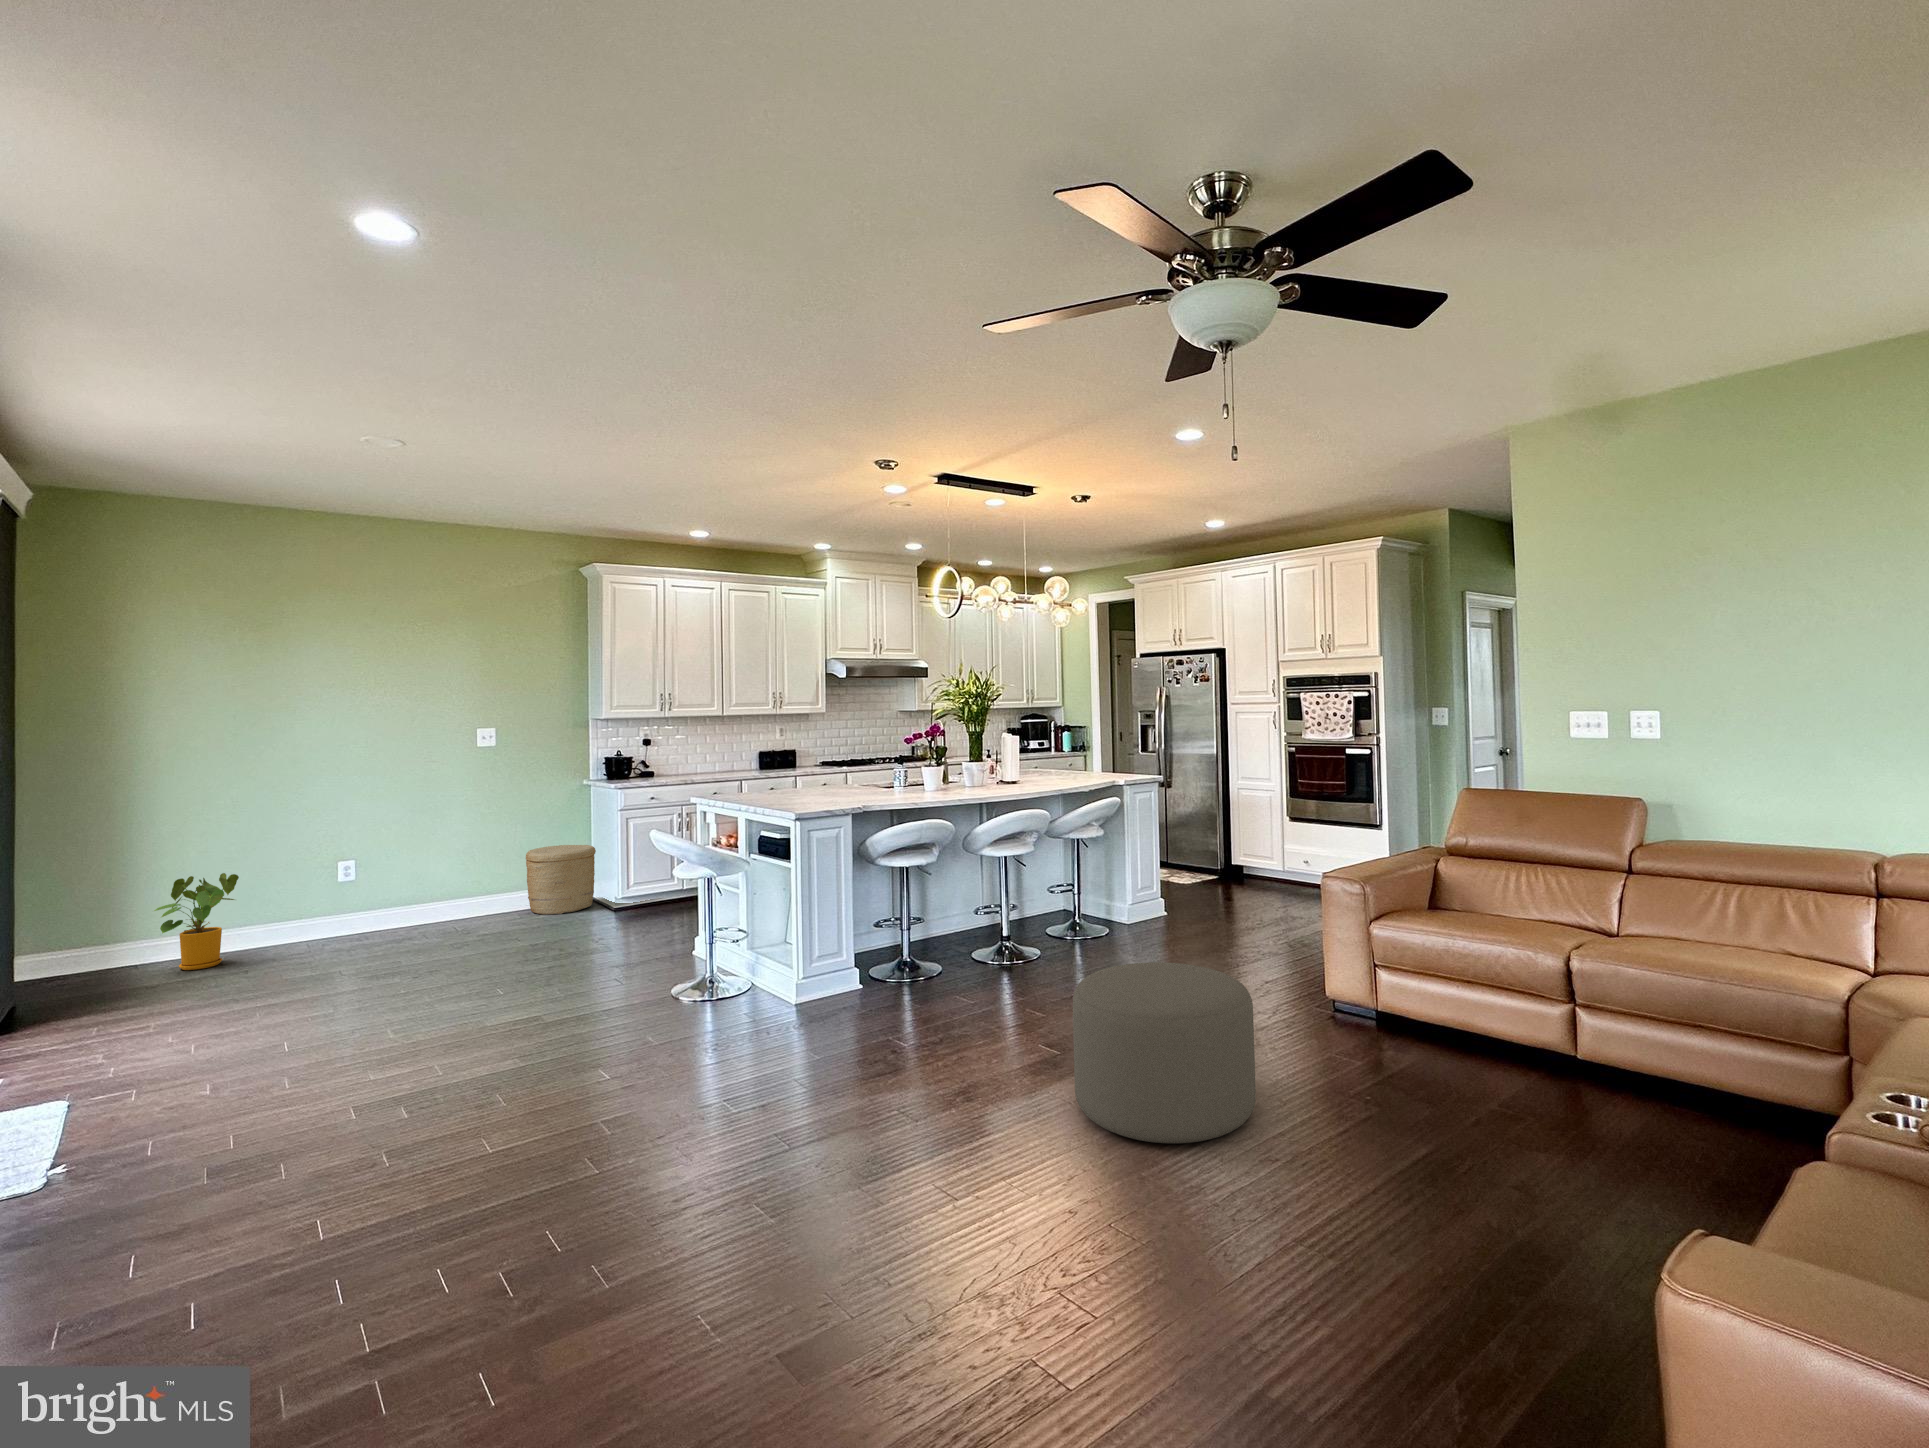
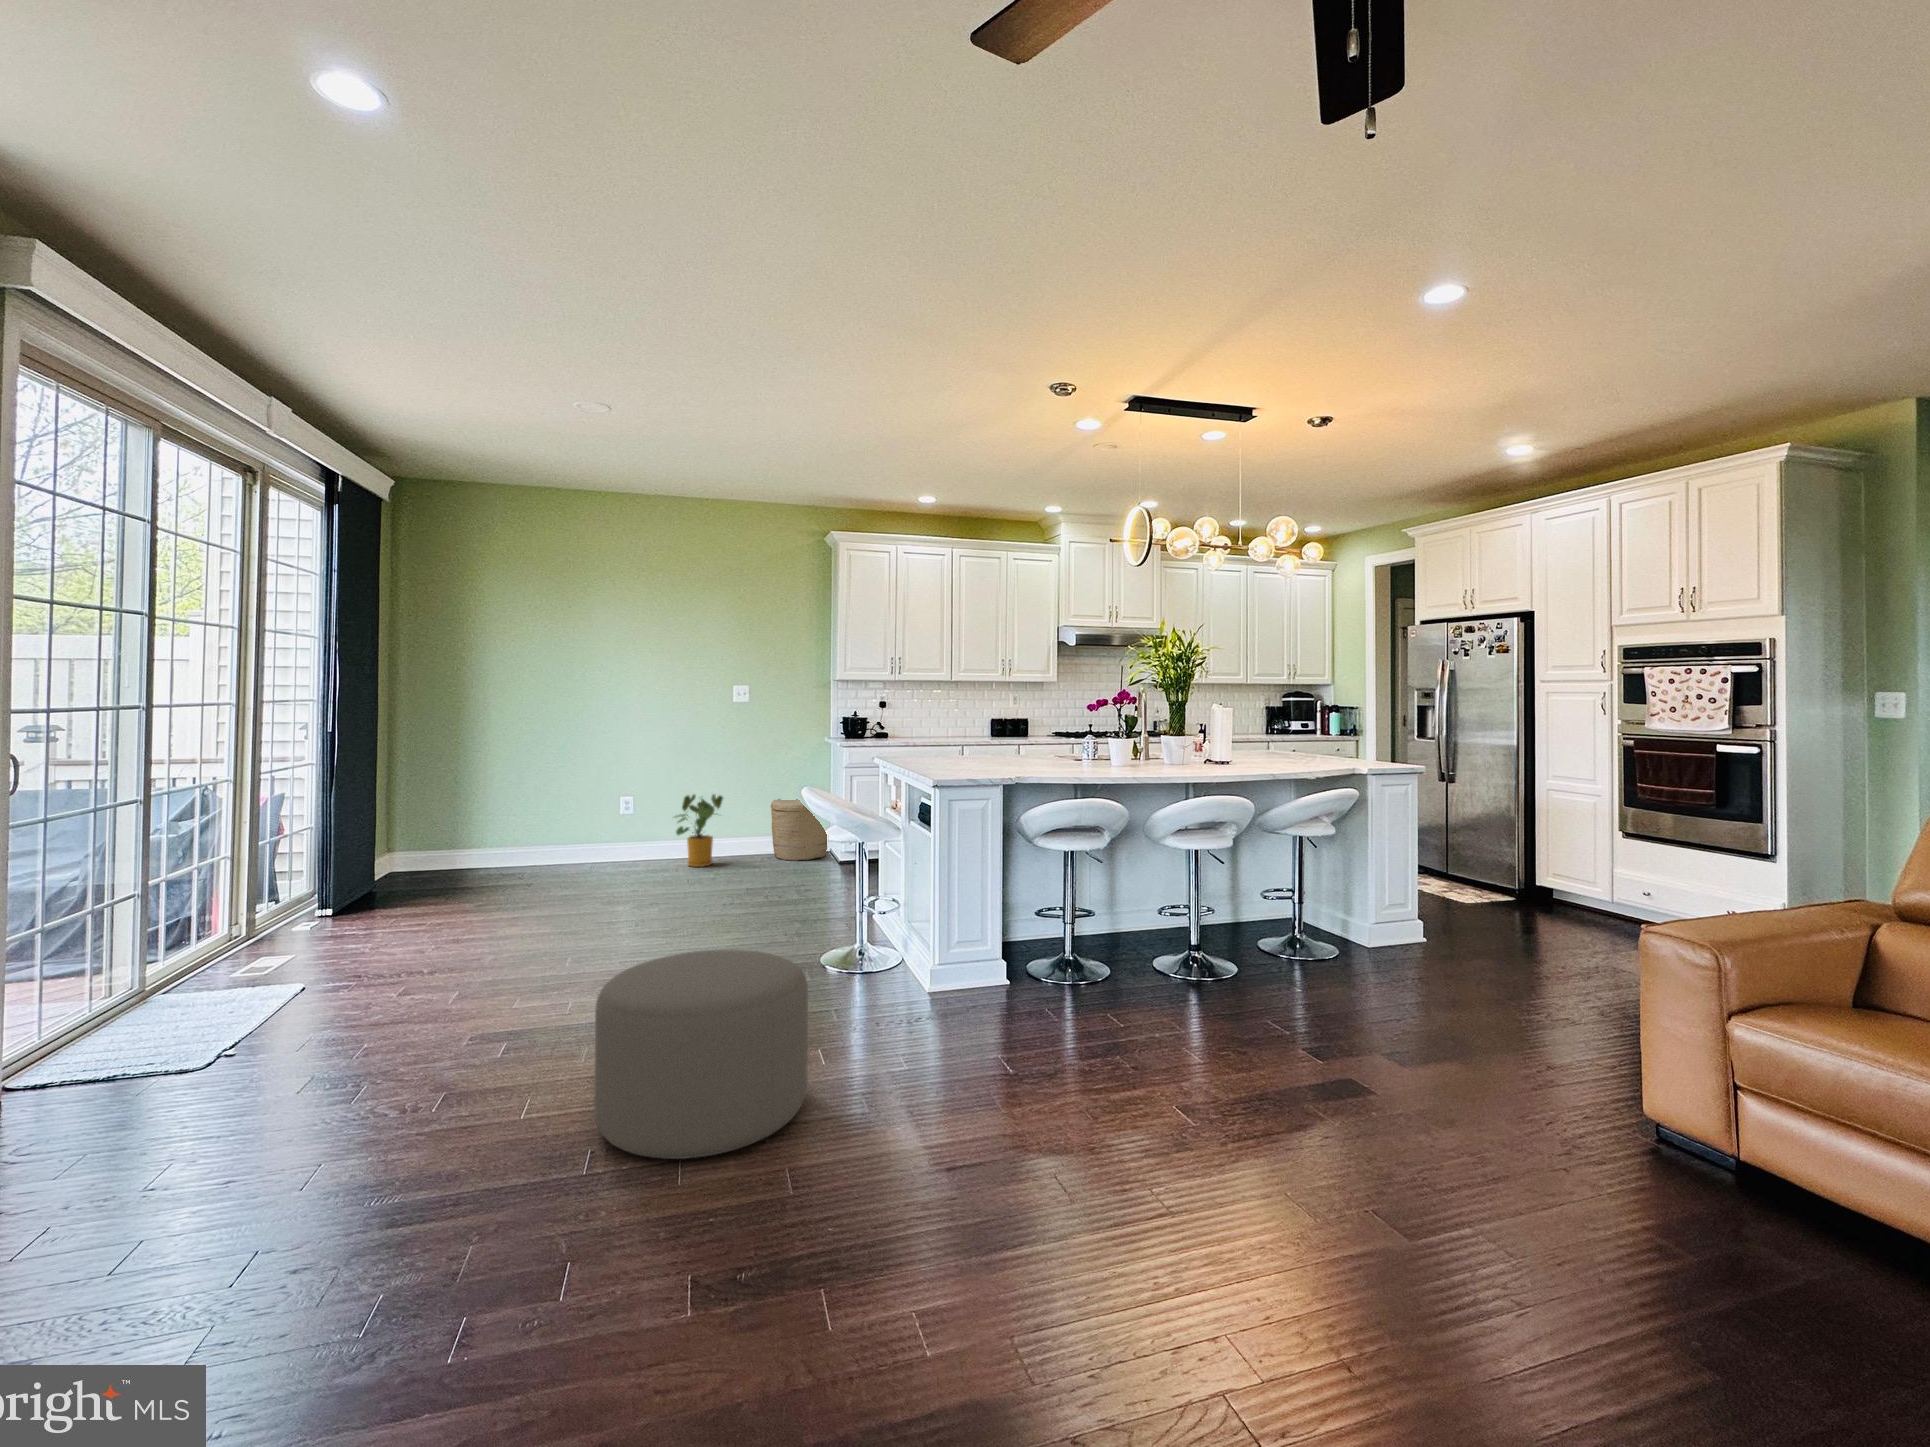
house plant: present [154,873,239,970] -> present [675,794,723,867]
ottoman: present [1073,962,1256,1143] -> present [594,949,808,1159]

